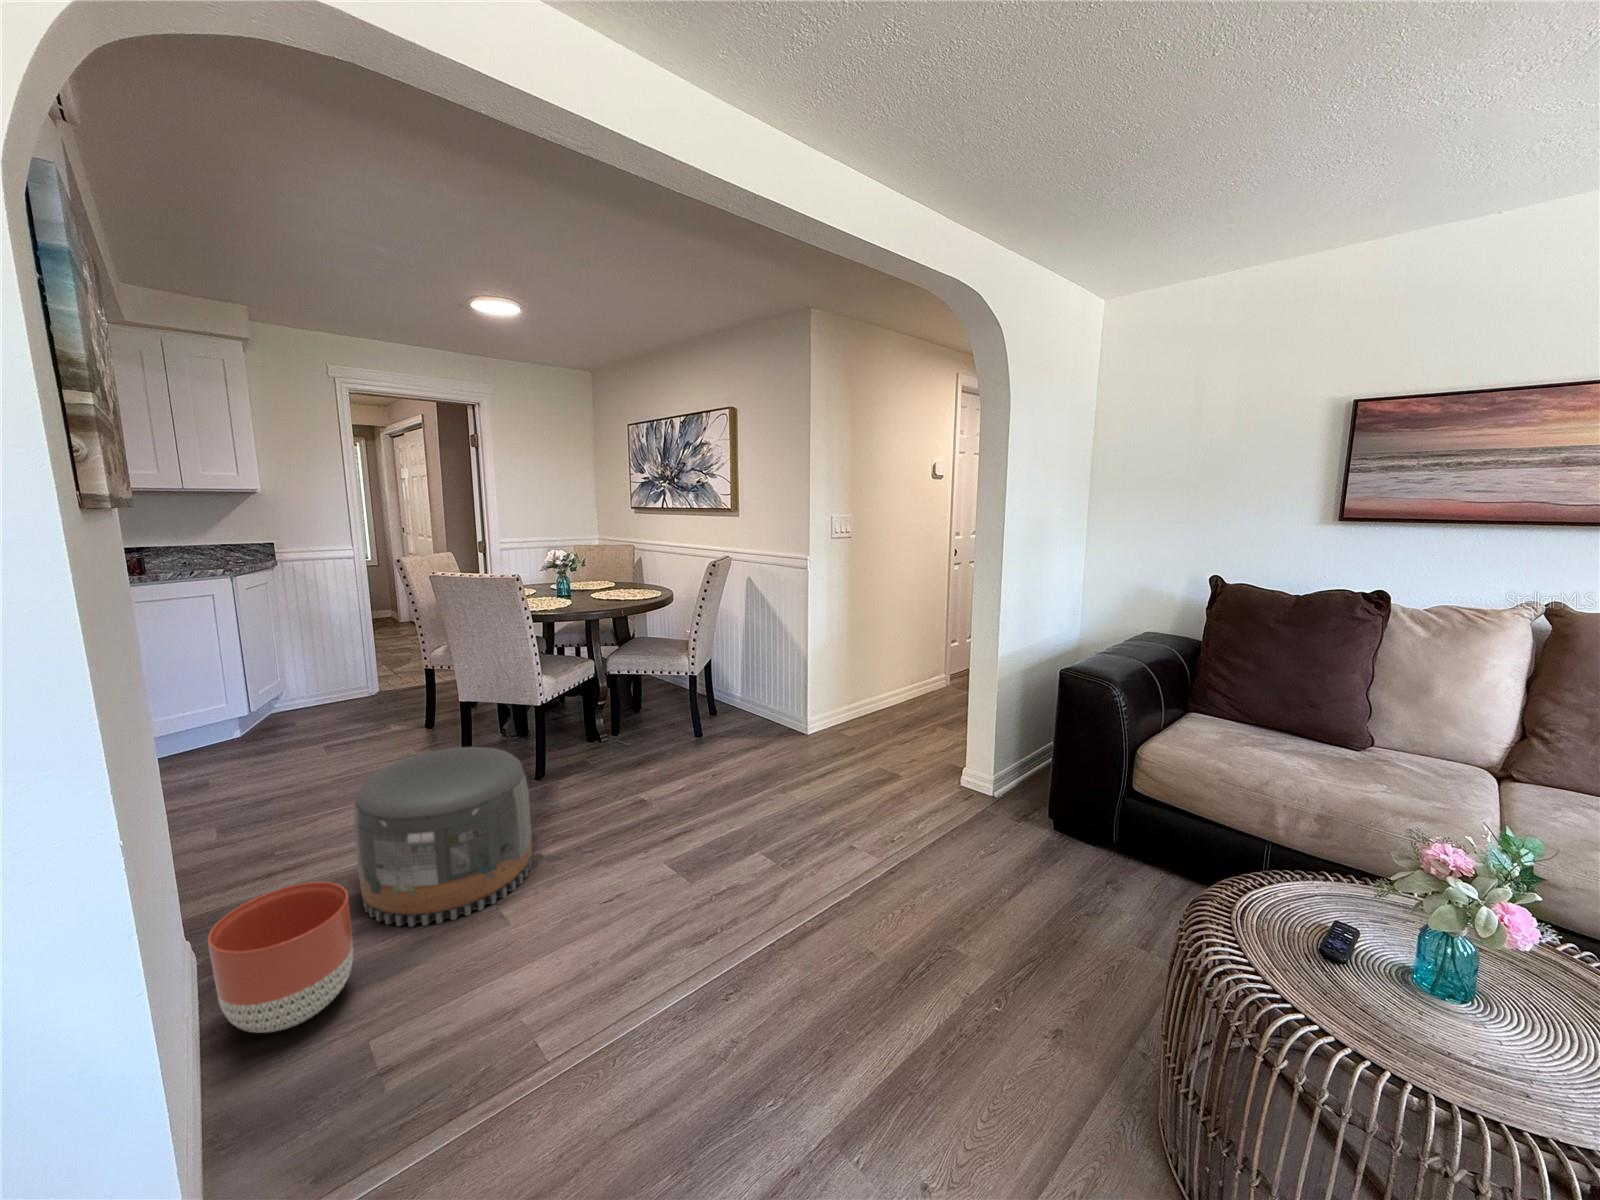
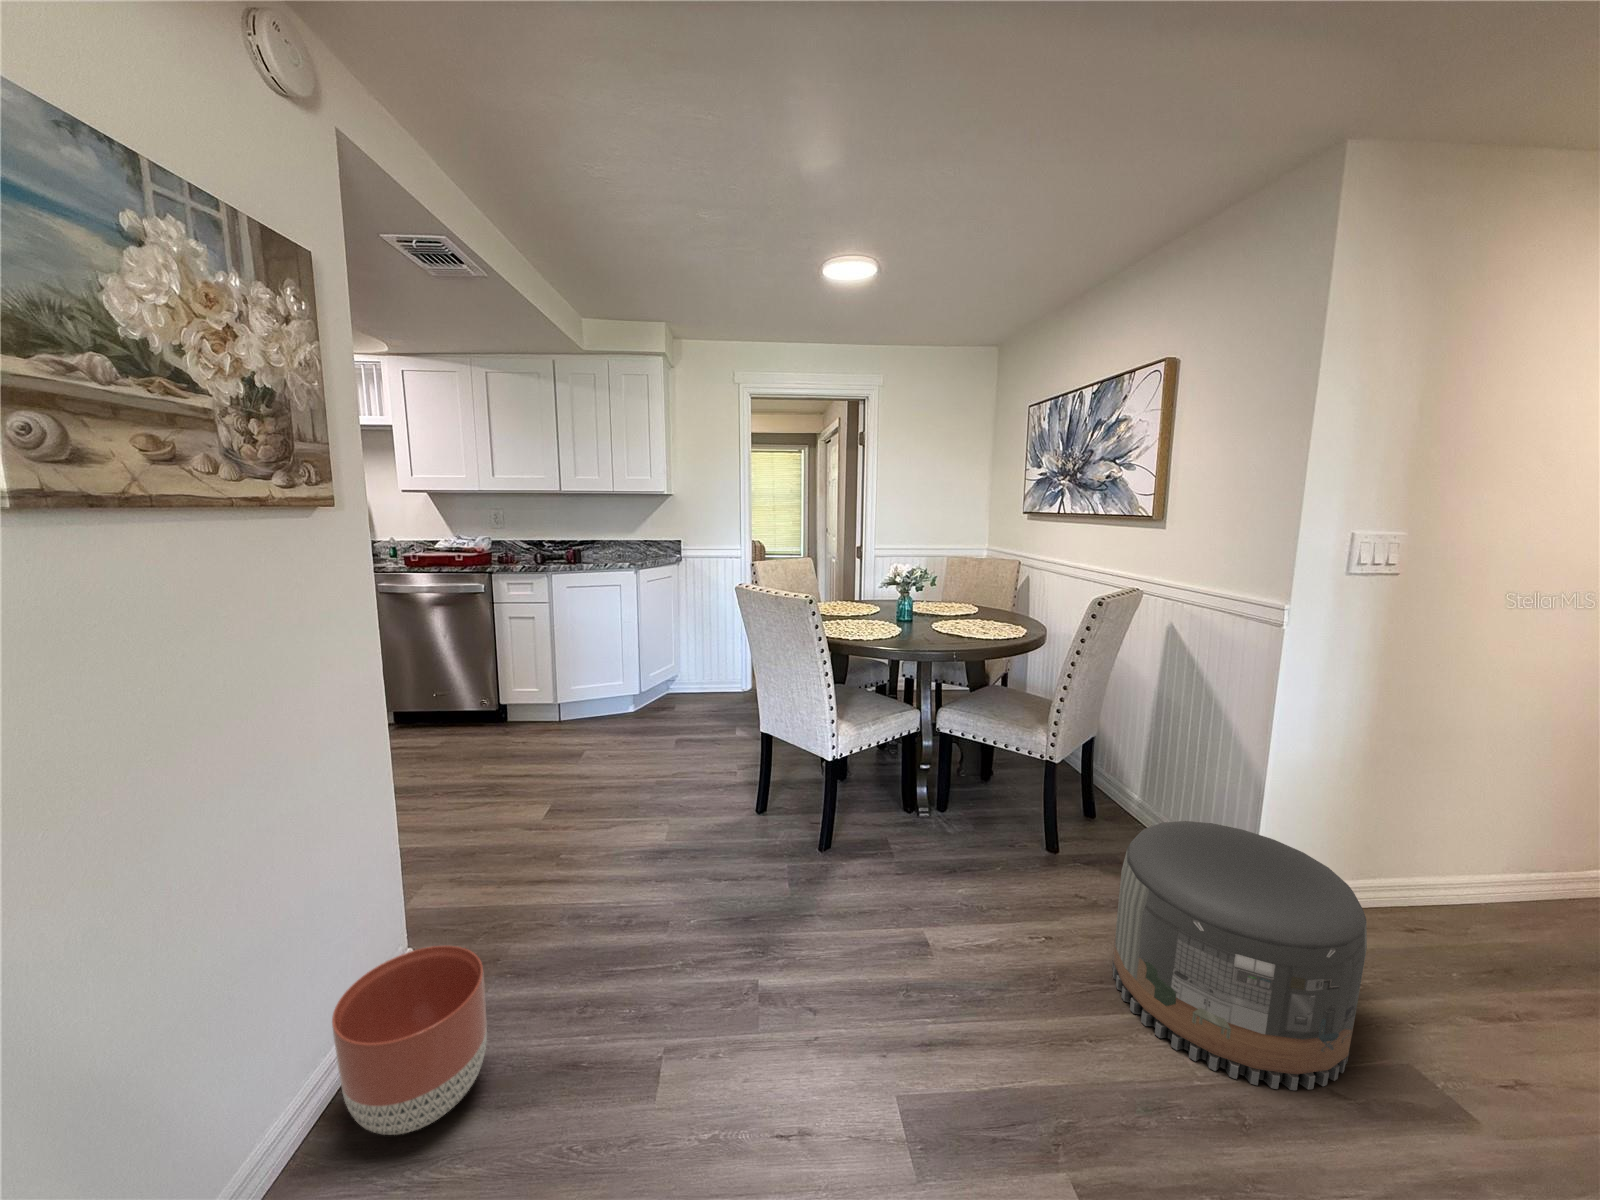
pouf: present [354,747,532,926] -> present [1112,821,1367,1090]

